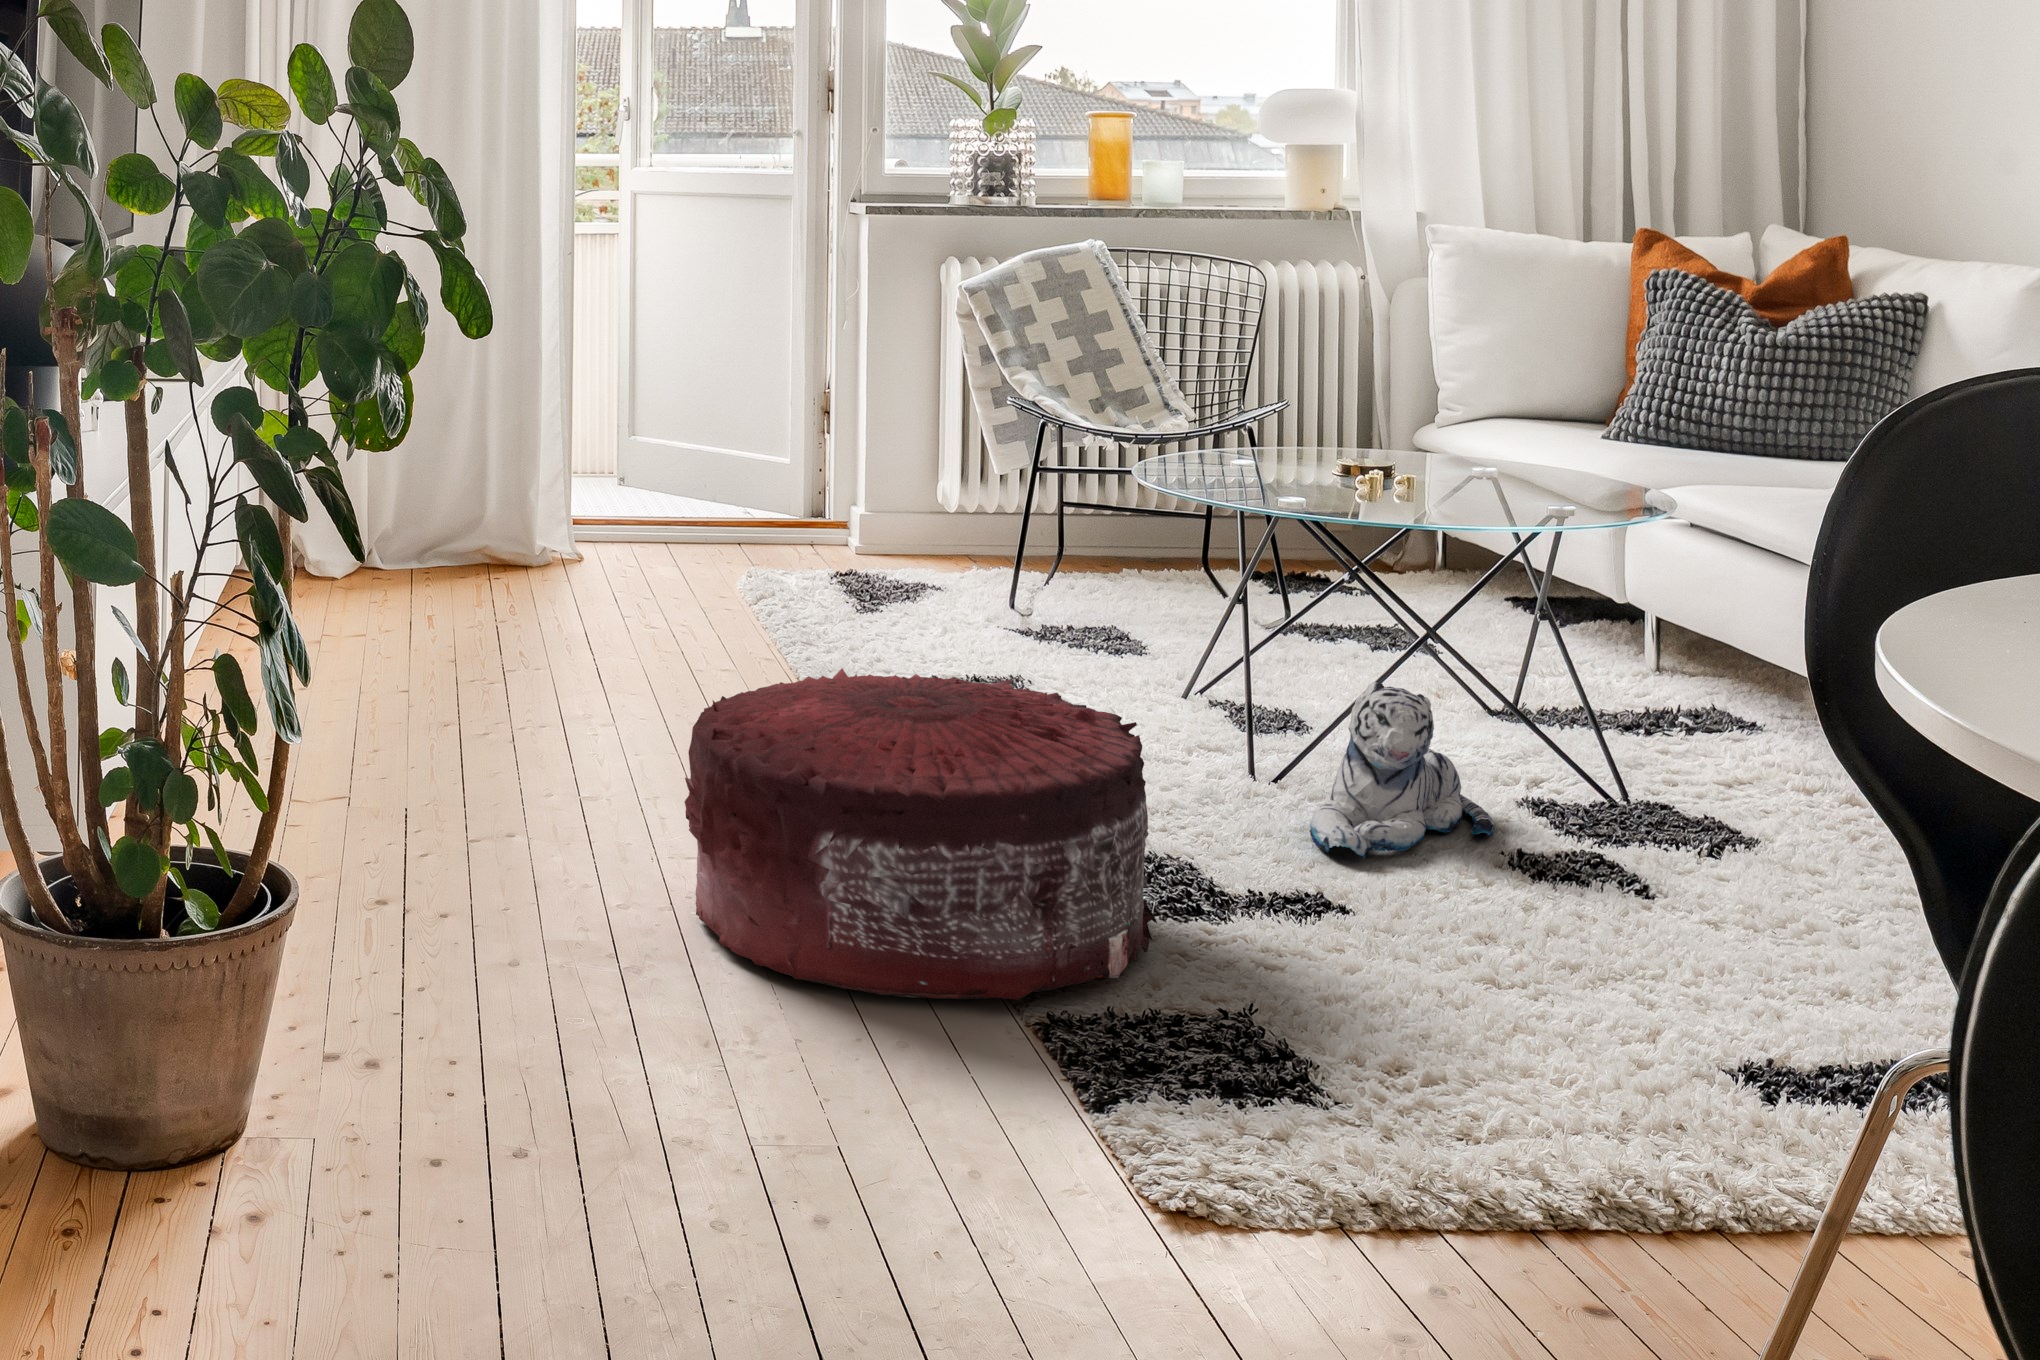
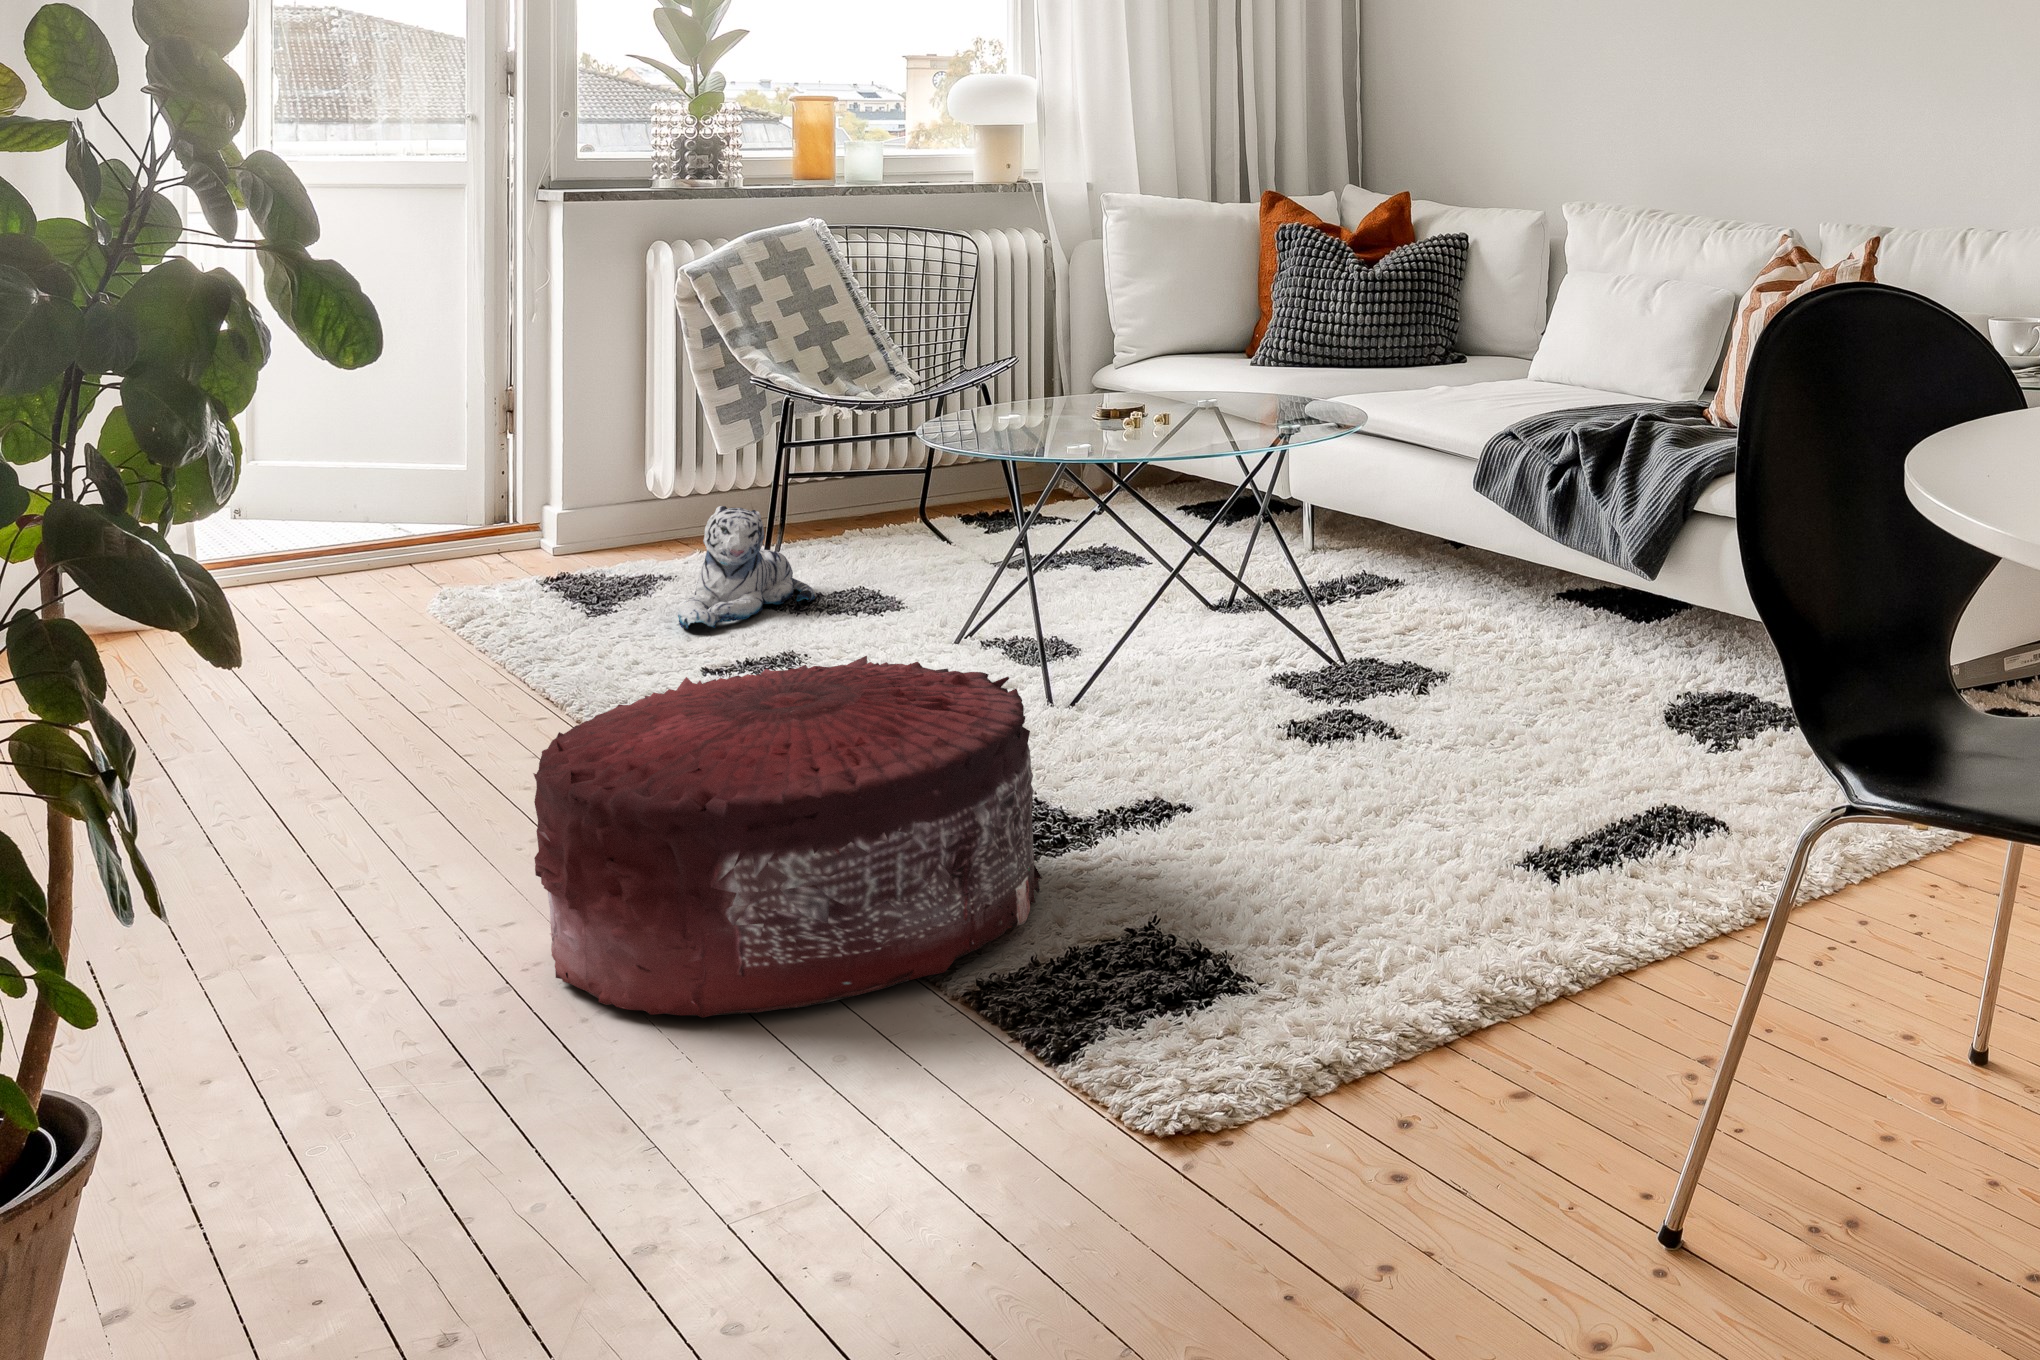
plush toy: present [1310,682,1494,858] -> present [678,506,815,629]

